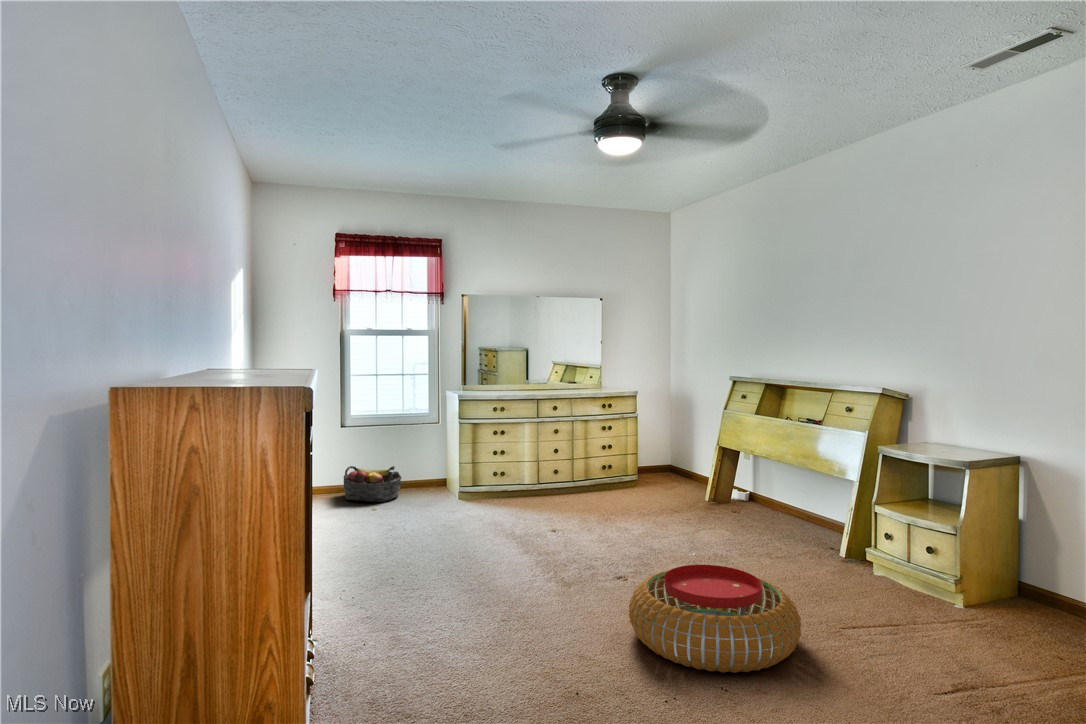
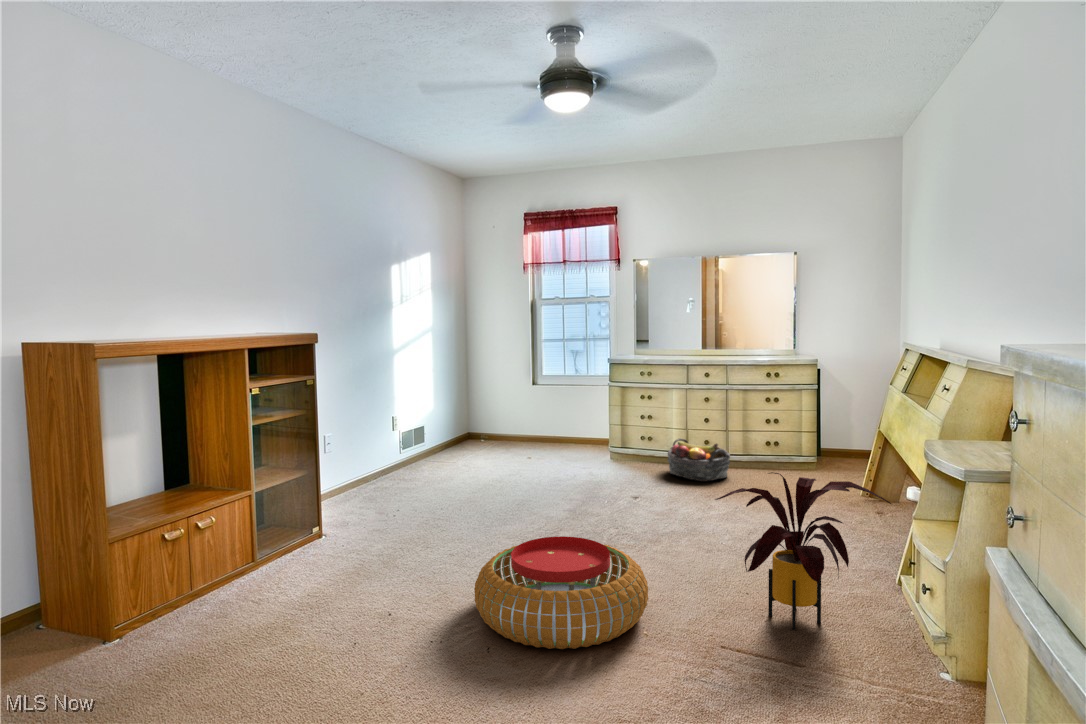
basket: present [344,466,402,502] -> present [668,438,730,481]
house plant: none [782,480,905,601] -> present [715,472,891,630]

